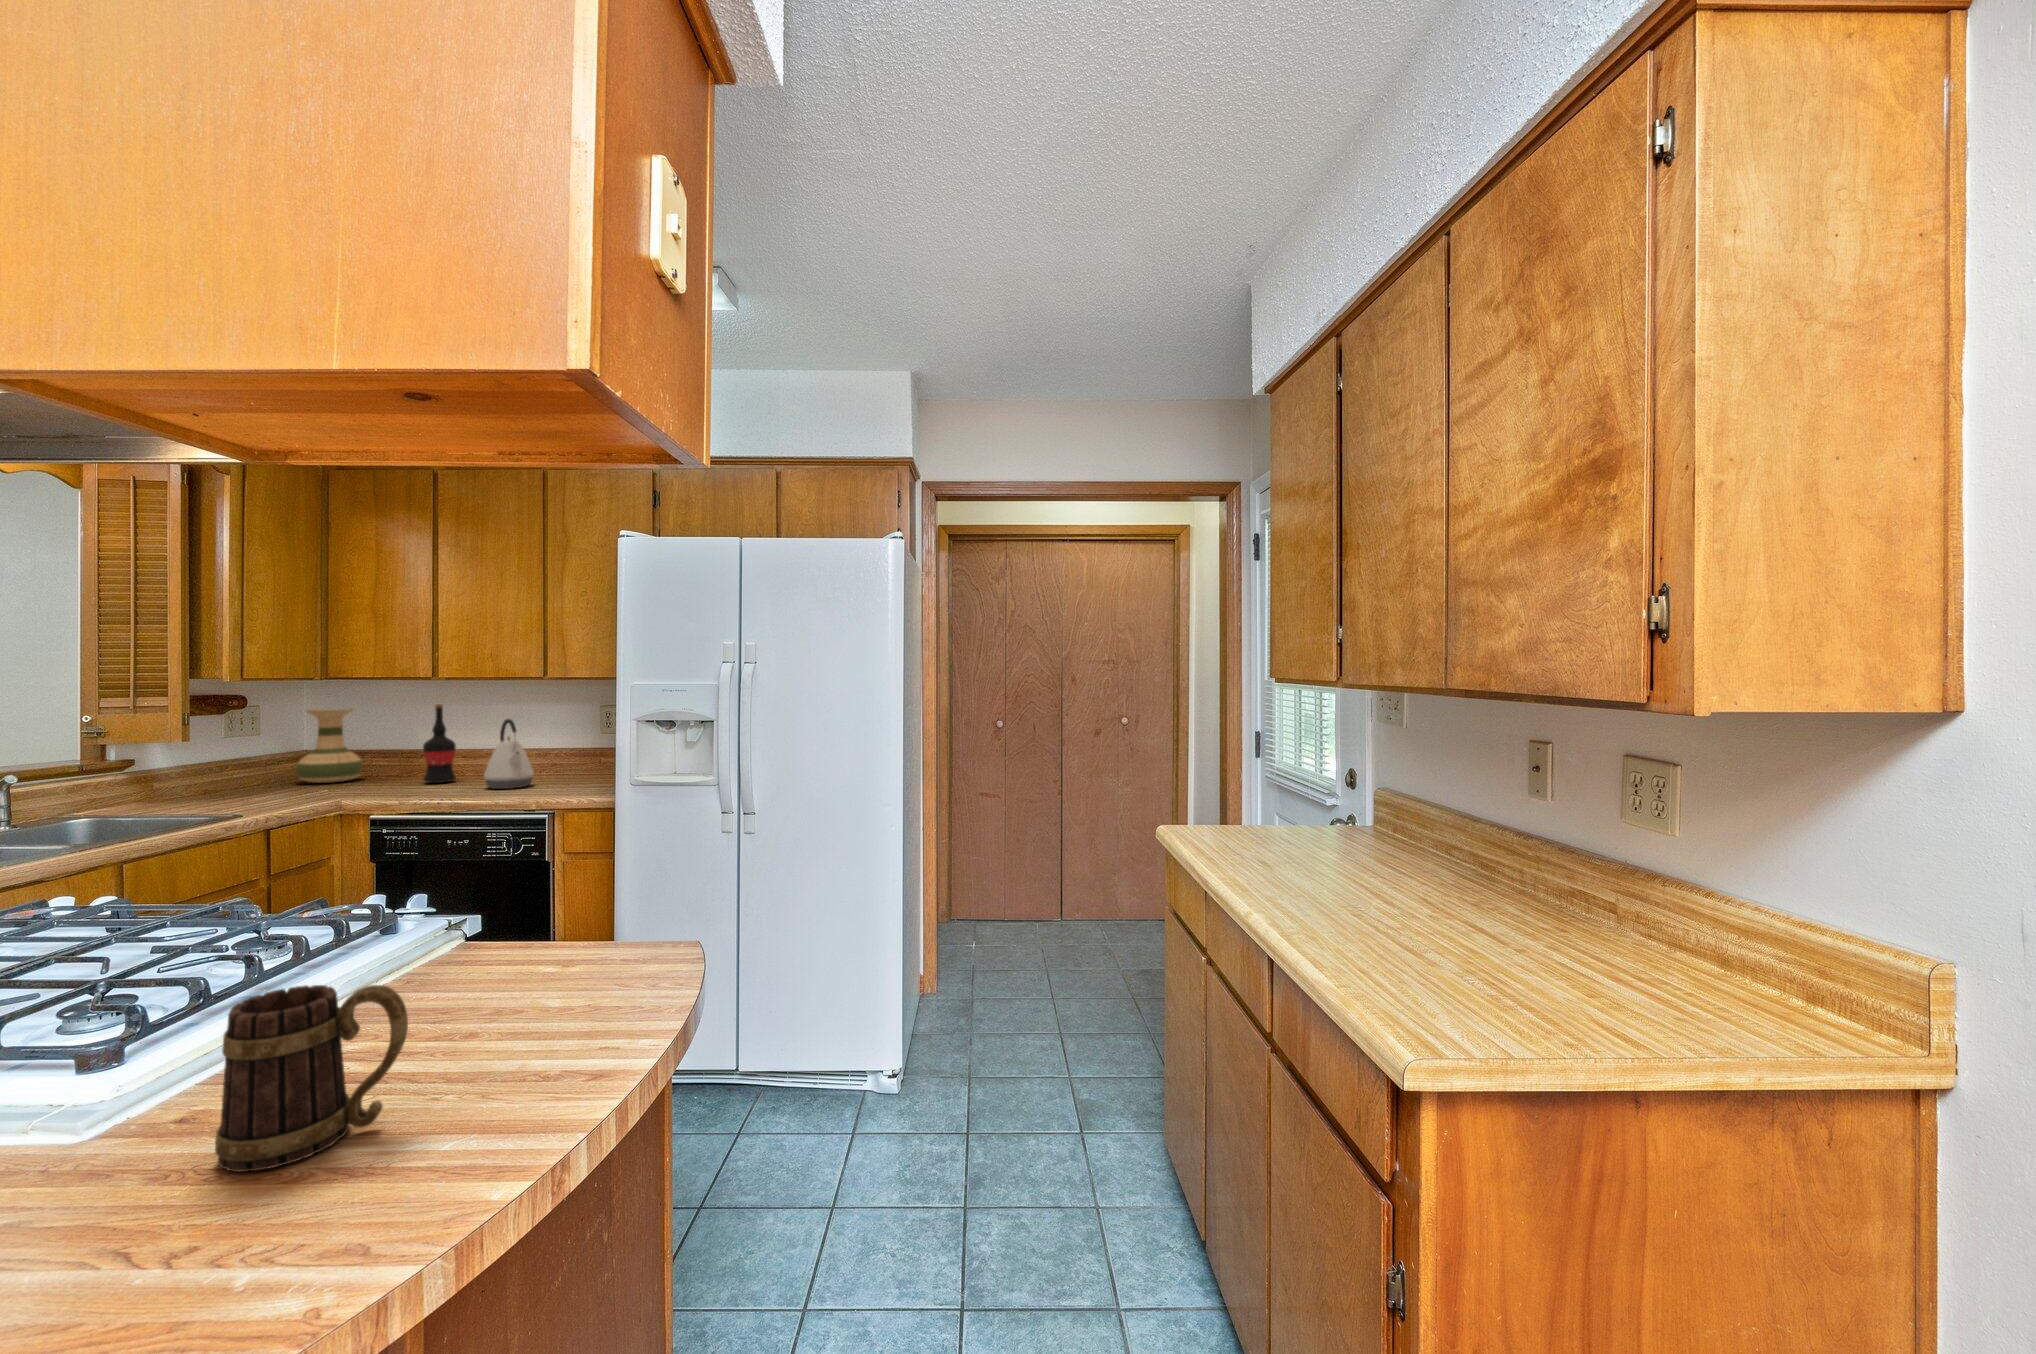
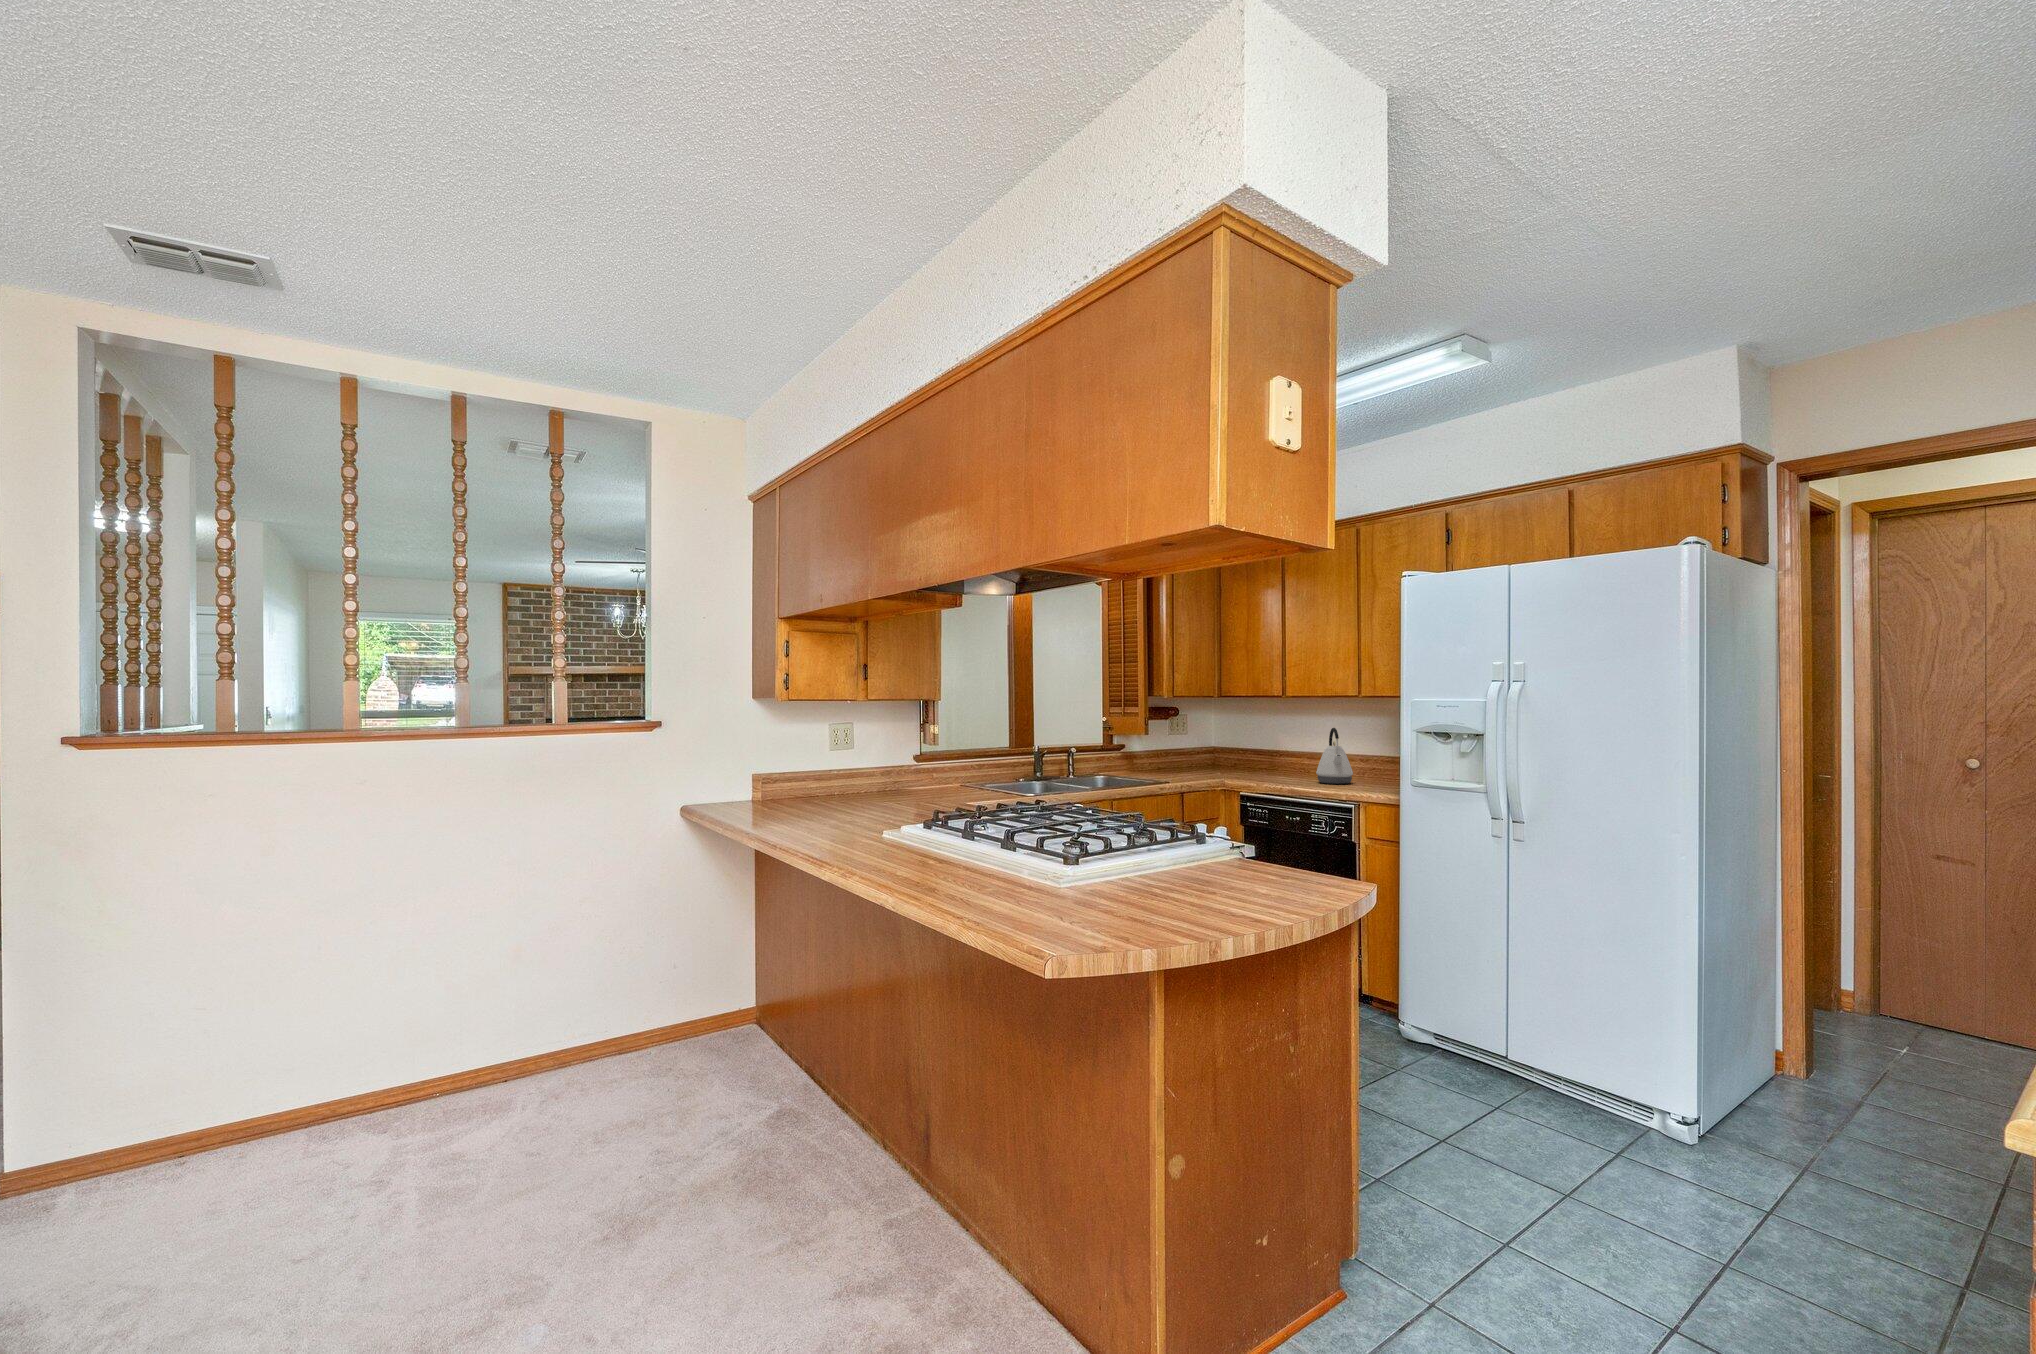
wine bottle: present [423,704,456,783] -> none [1280,715,1302,776]
vase: present [297,708,363,783] -> none [1207,717,1247,770]
mug: present [215,985,408,1172] -> none [1095,834,1166,912]

